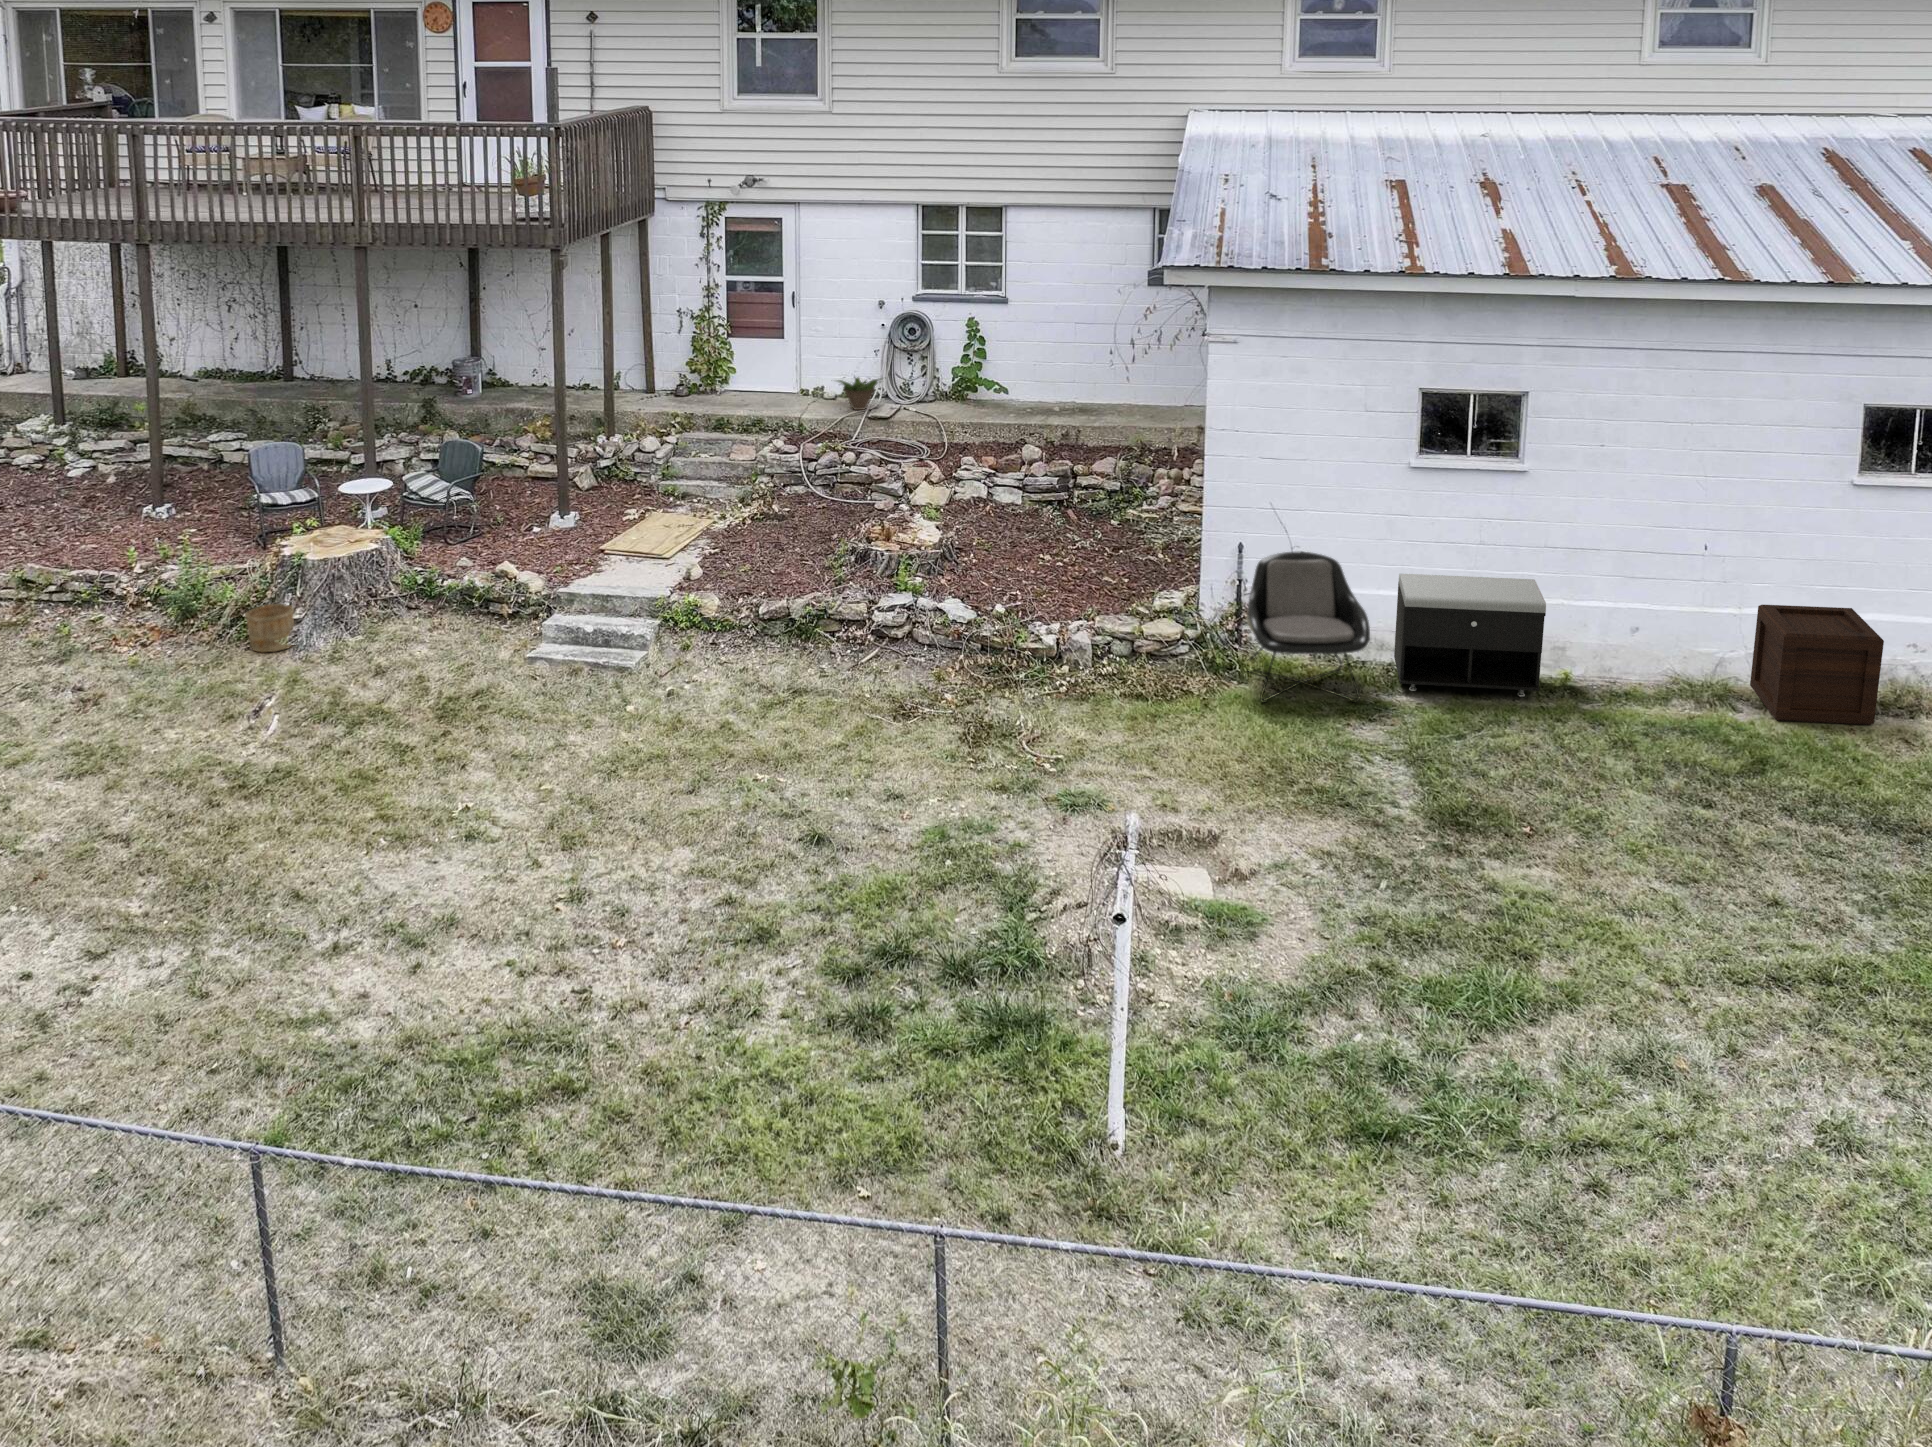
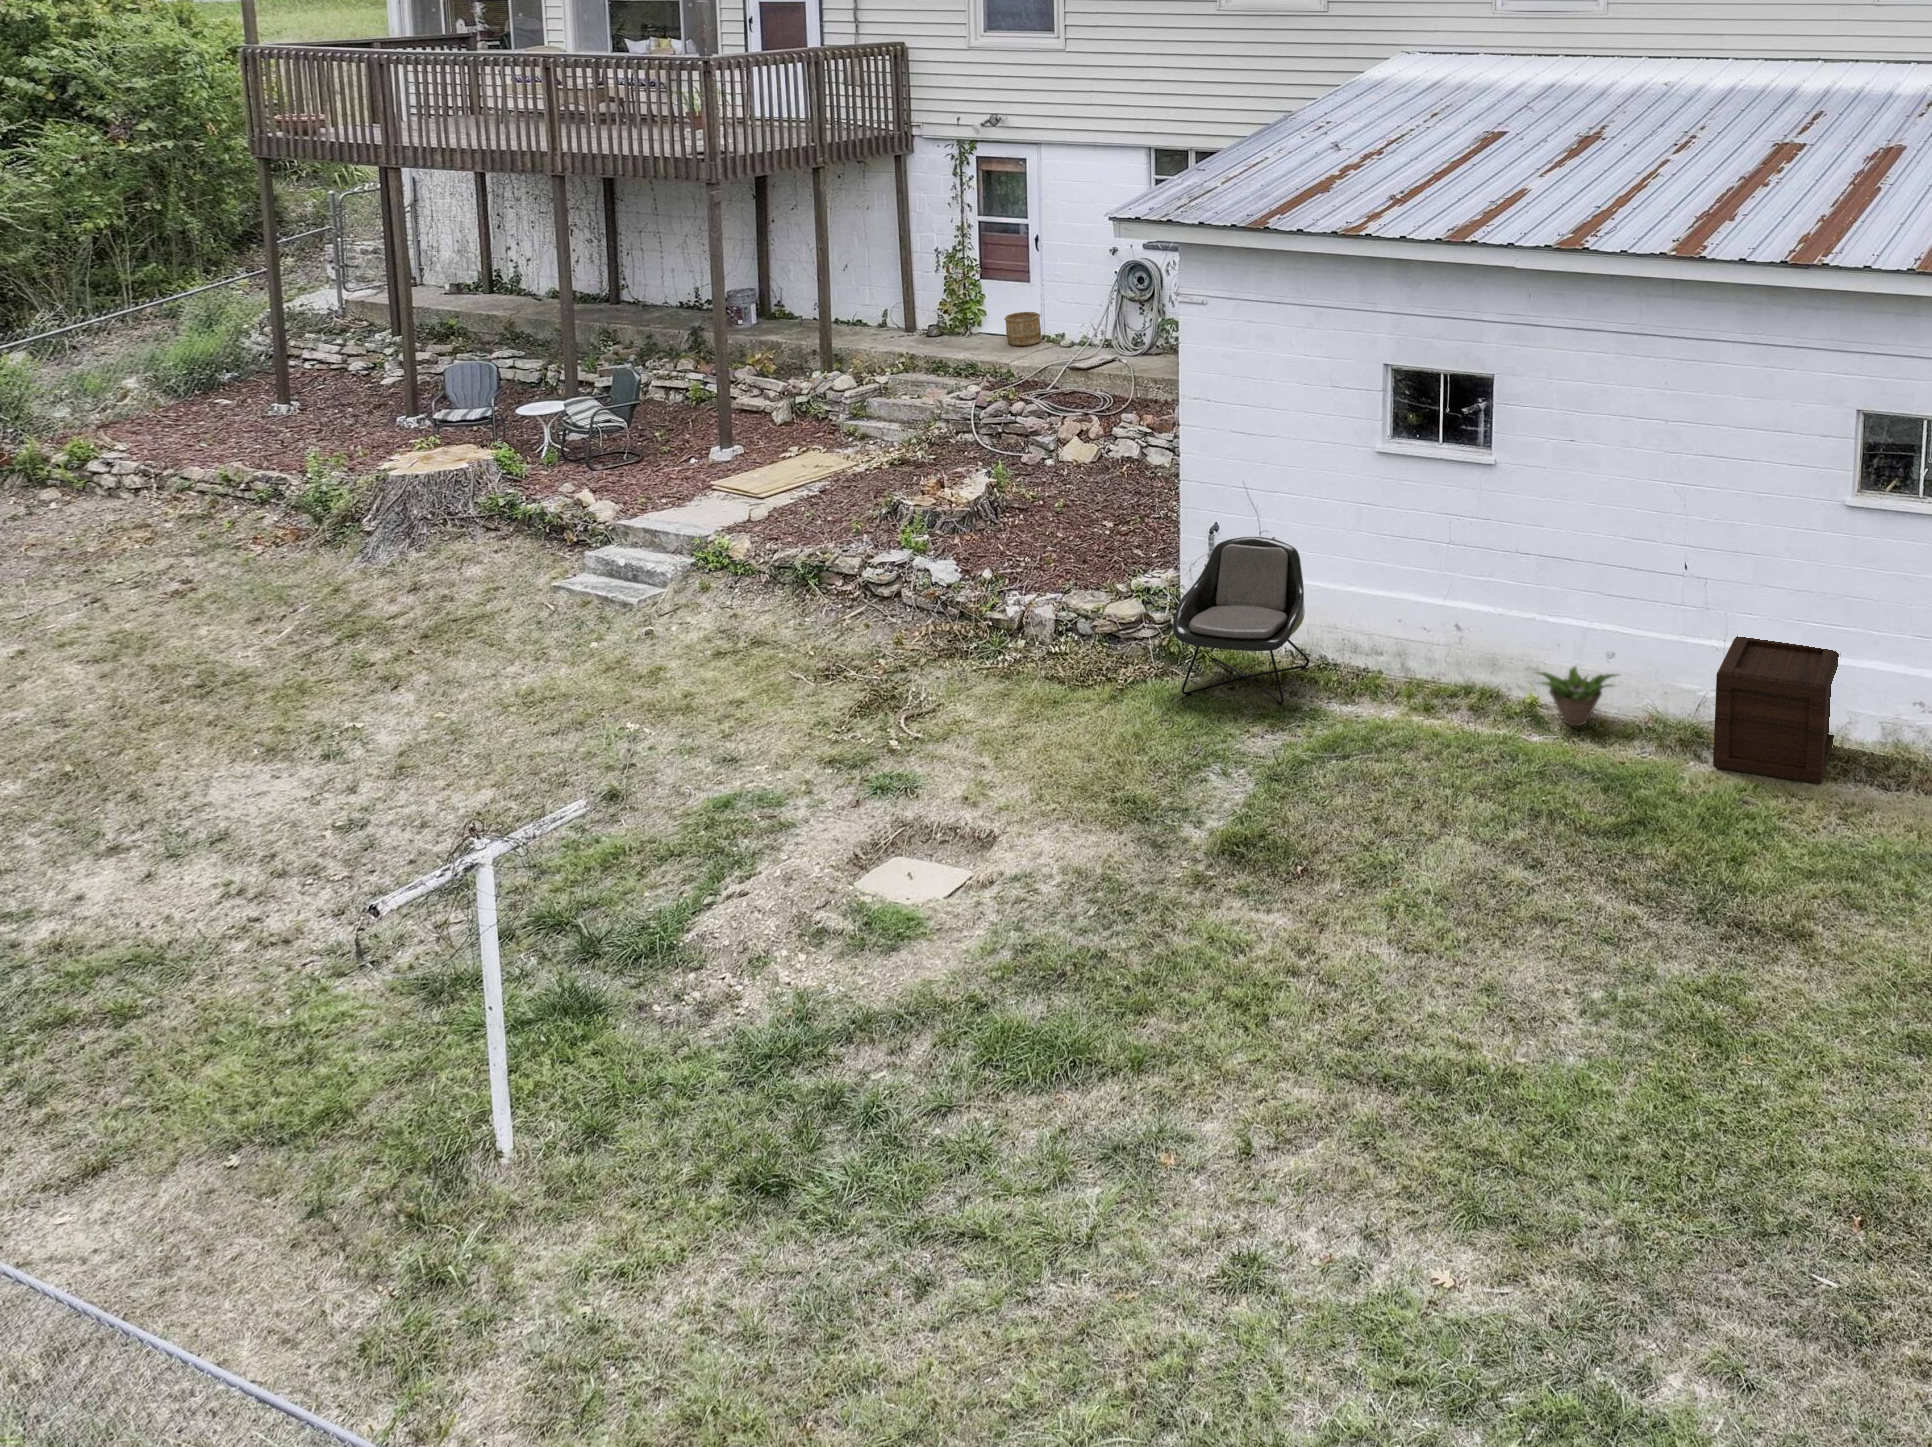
decorative plant: present [838,377,881,410] -> present [1539,667,1616,726]
storage bench: present [1394,574,1546,697] -> none [1335,568,1502,714]
wooden bucket: present [245,604,294,652] -> present [1004,312,1041,346]

